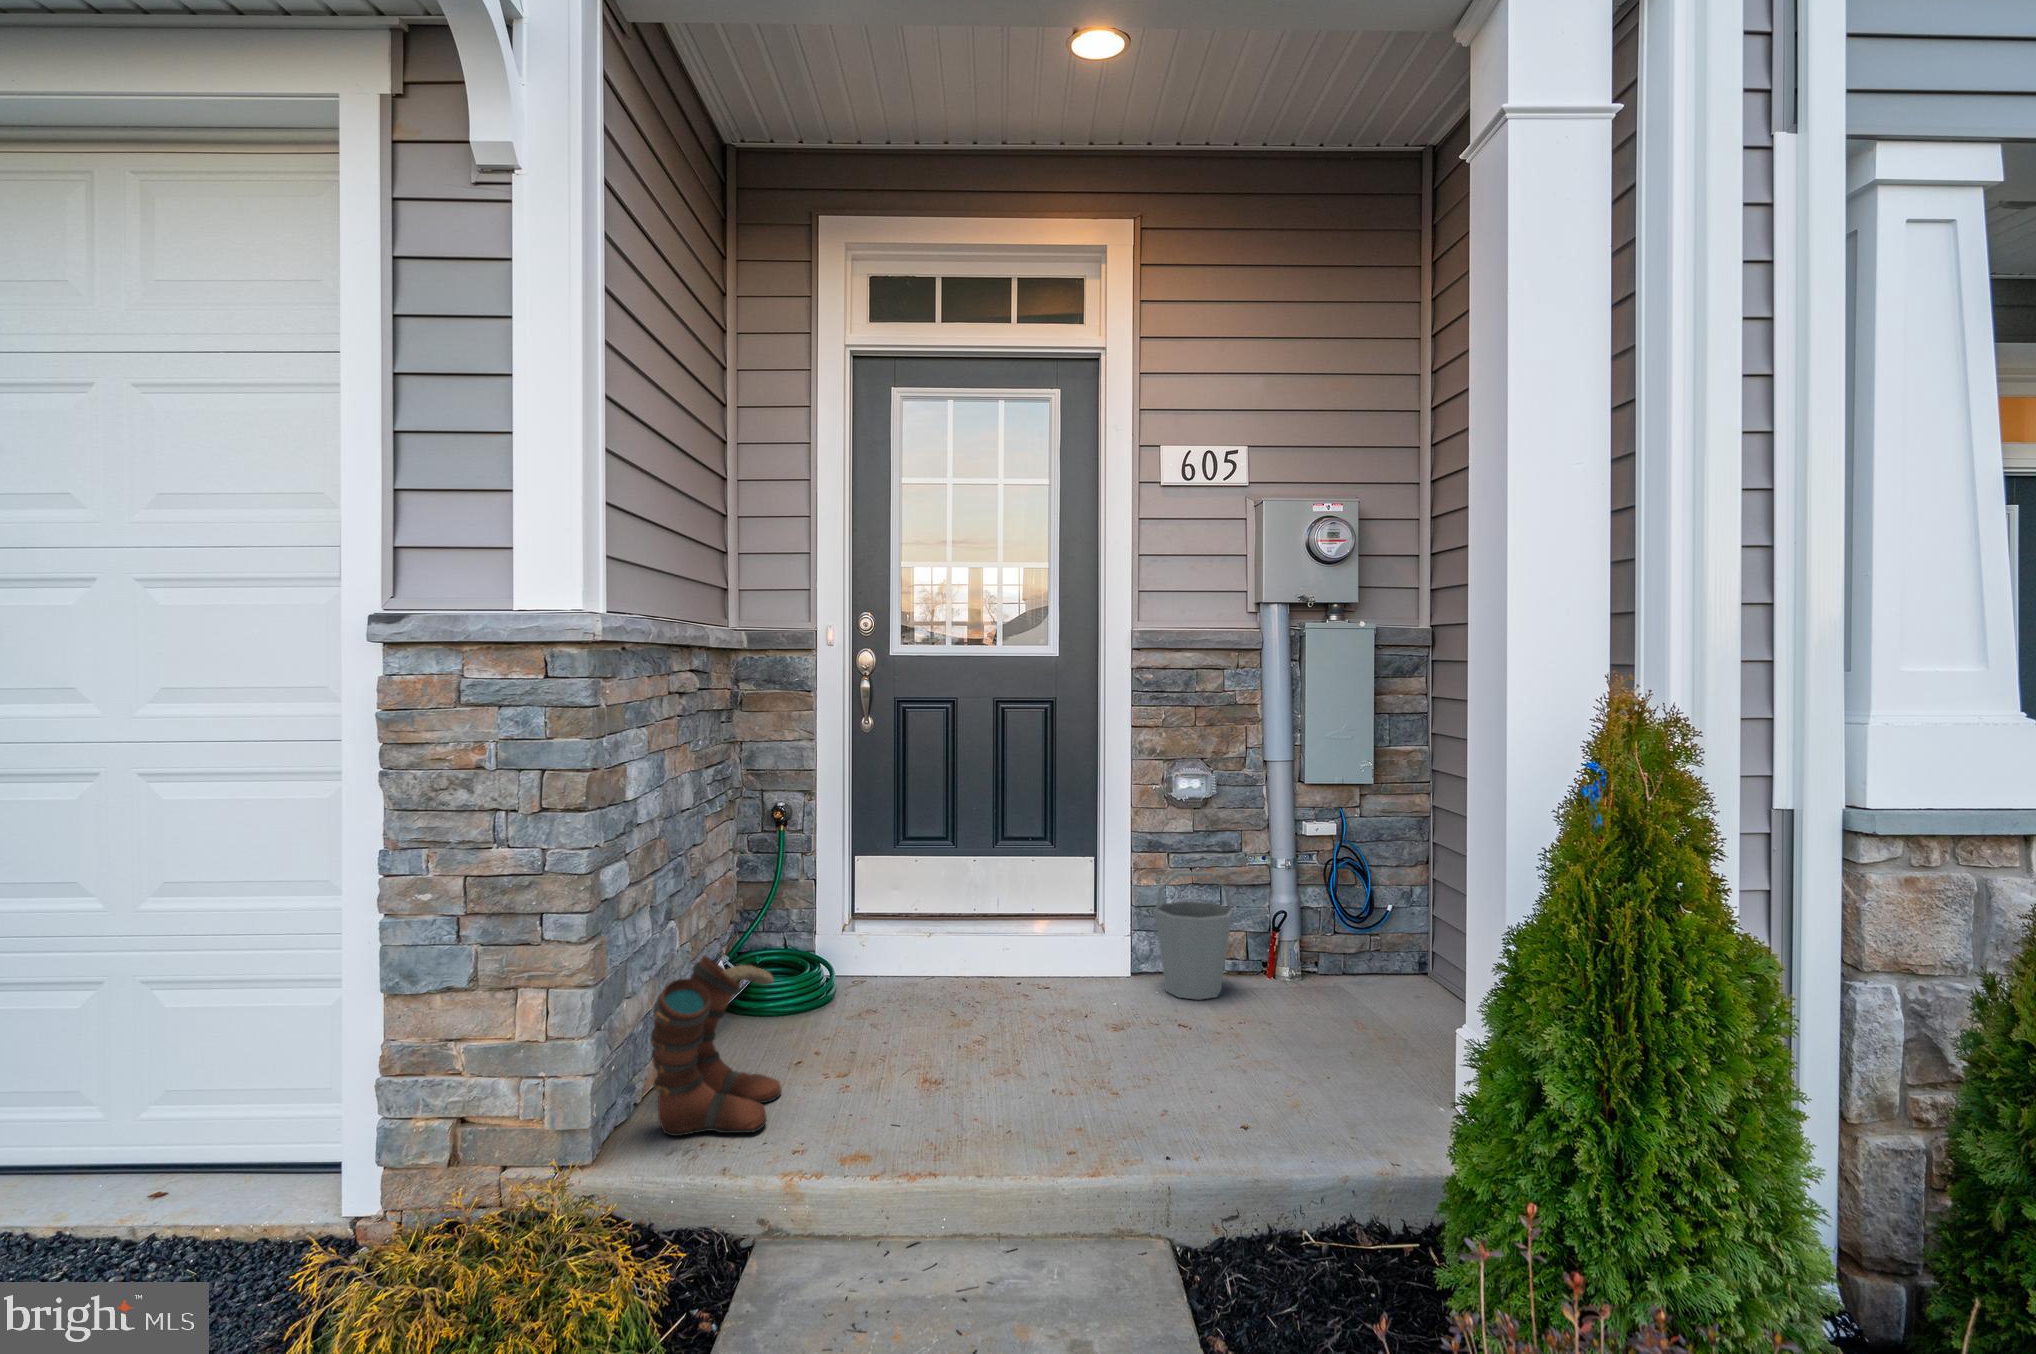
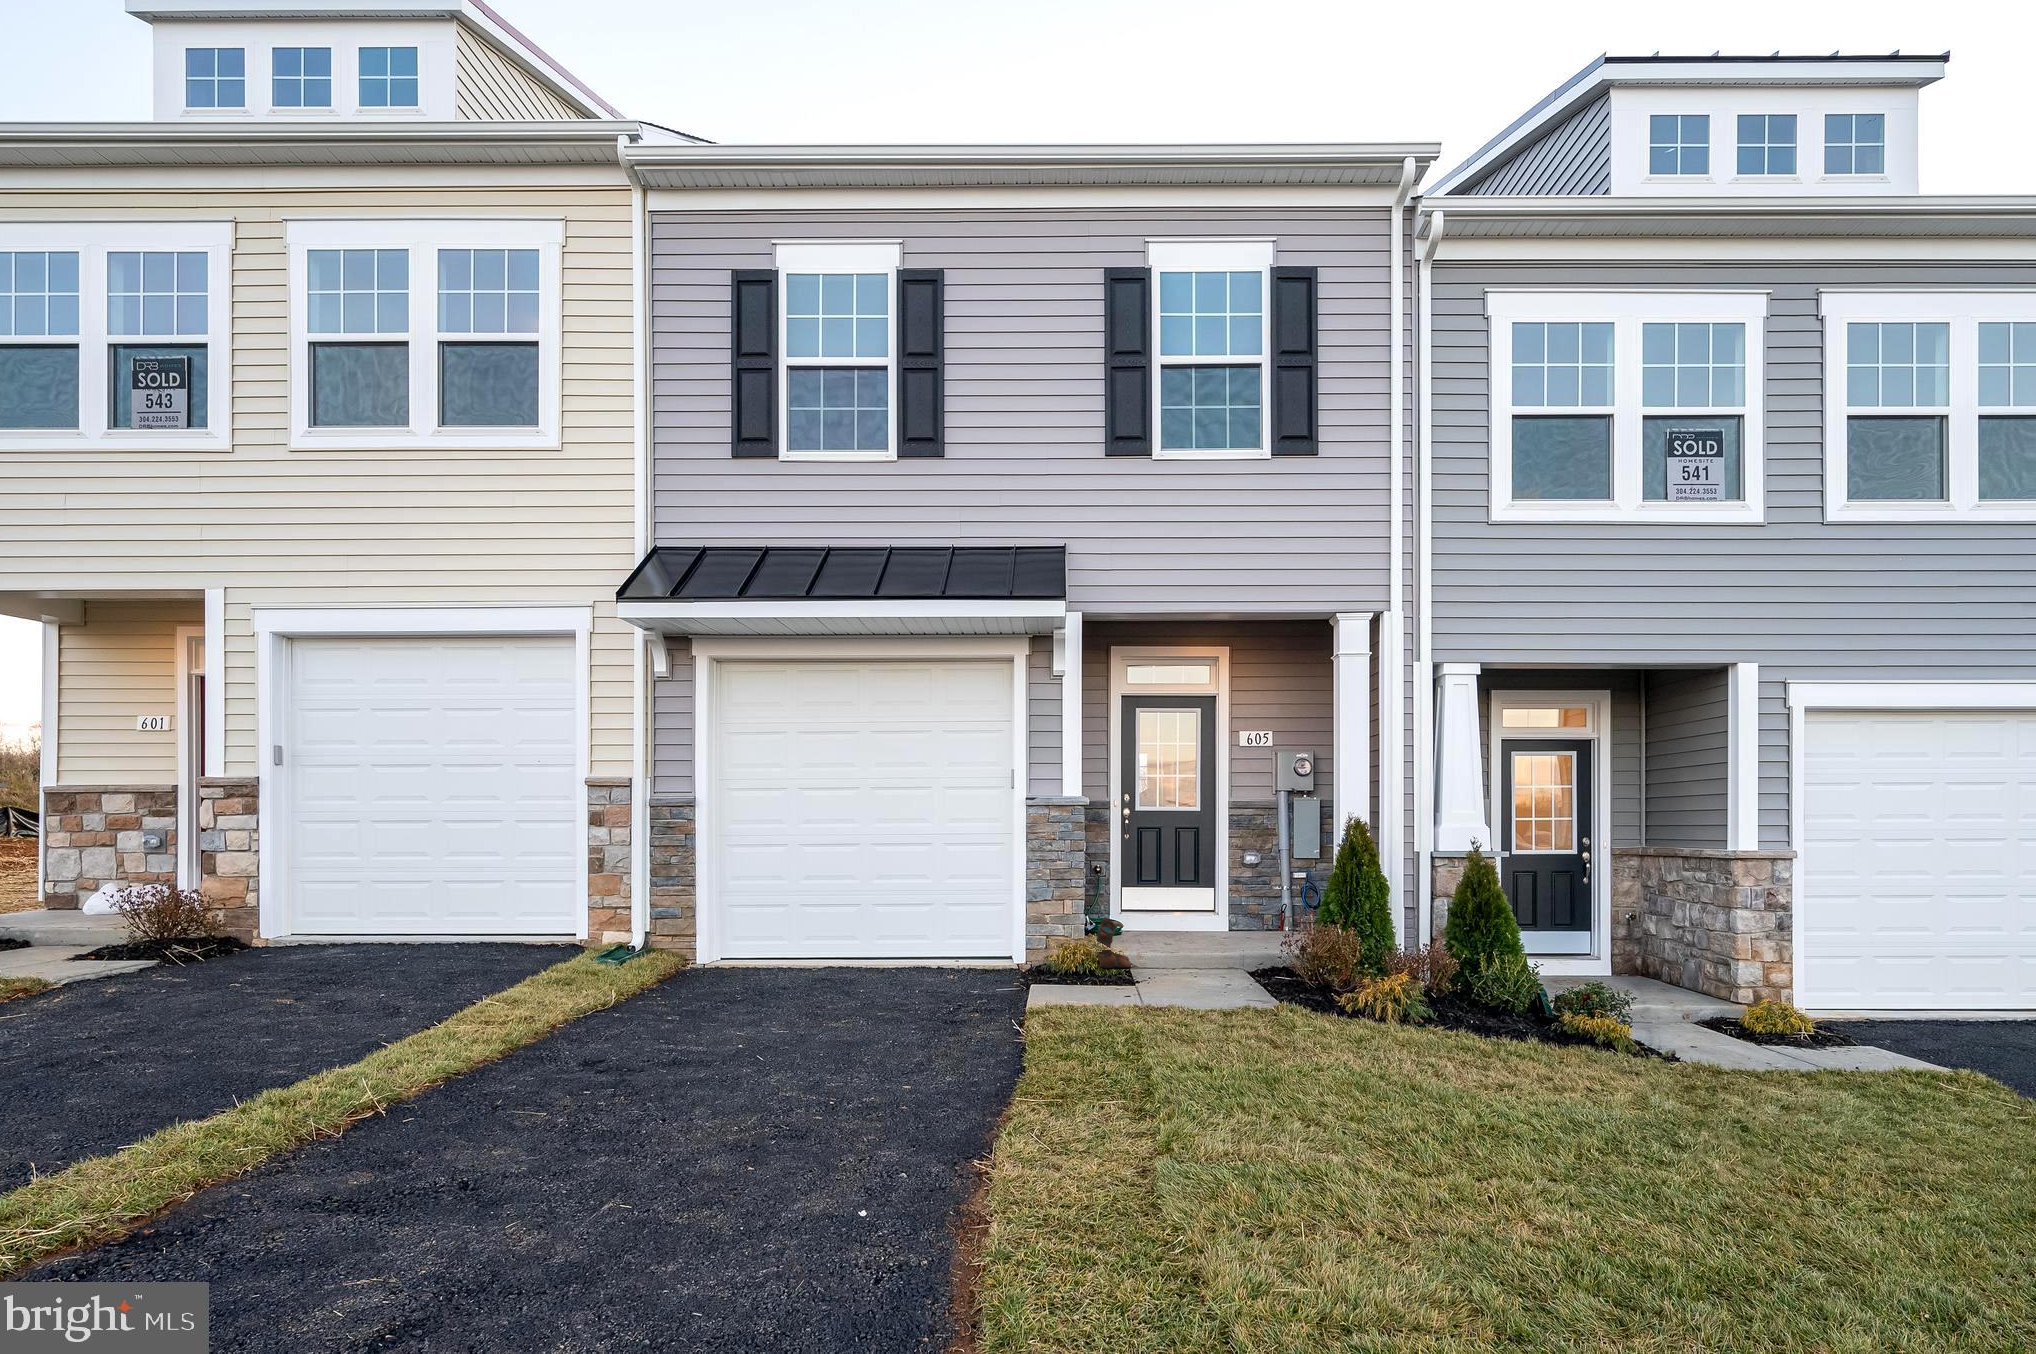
bucket: present [1155,872,1233,1000] -> none [1239,892,1268,938]

